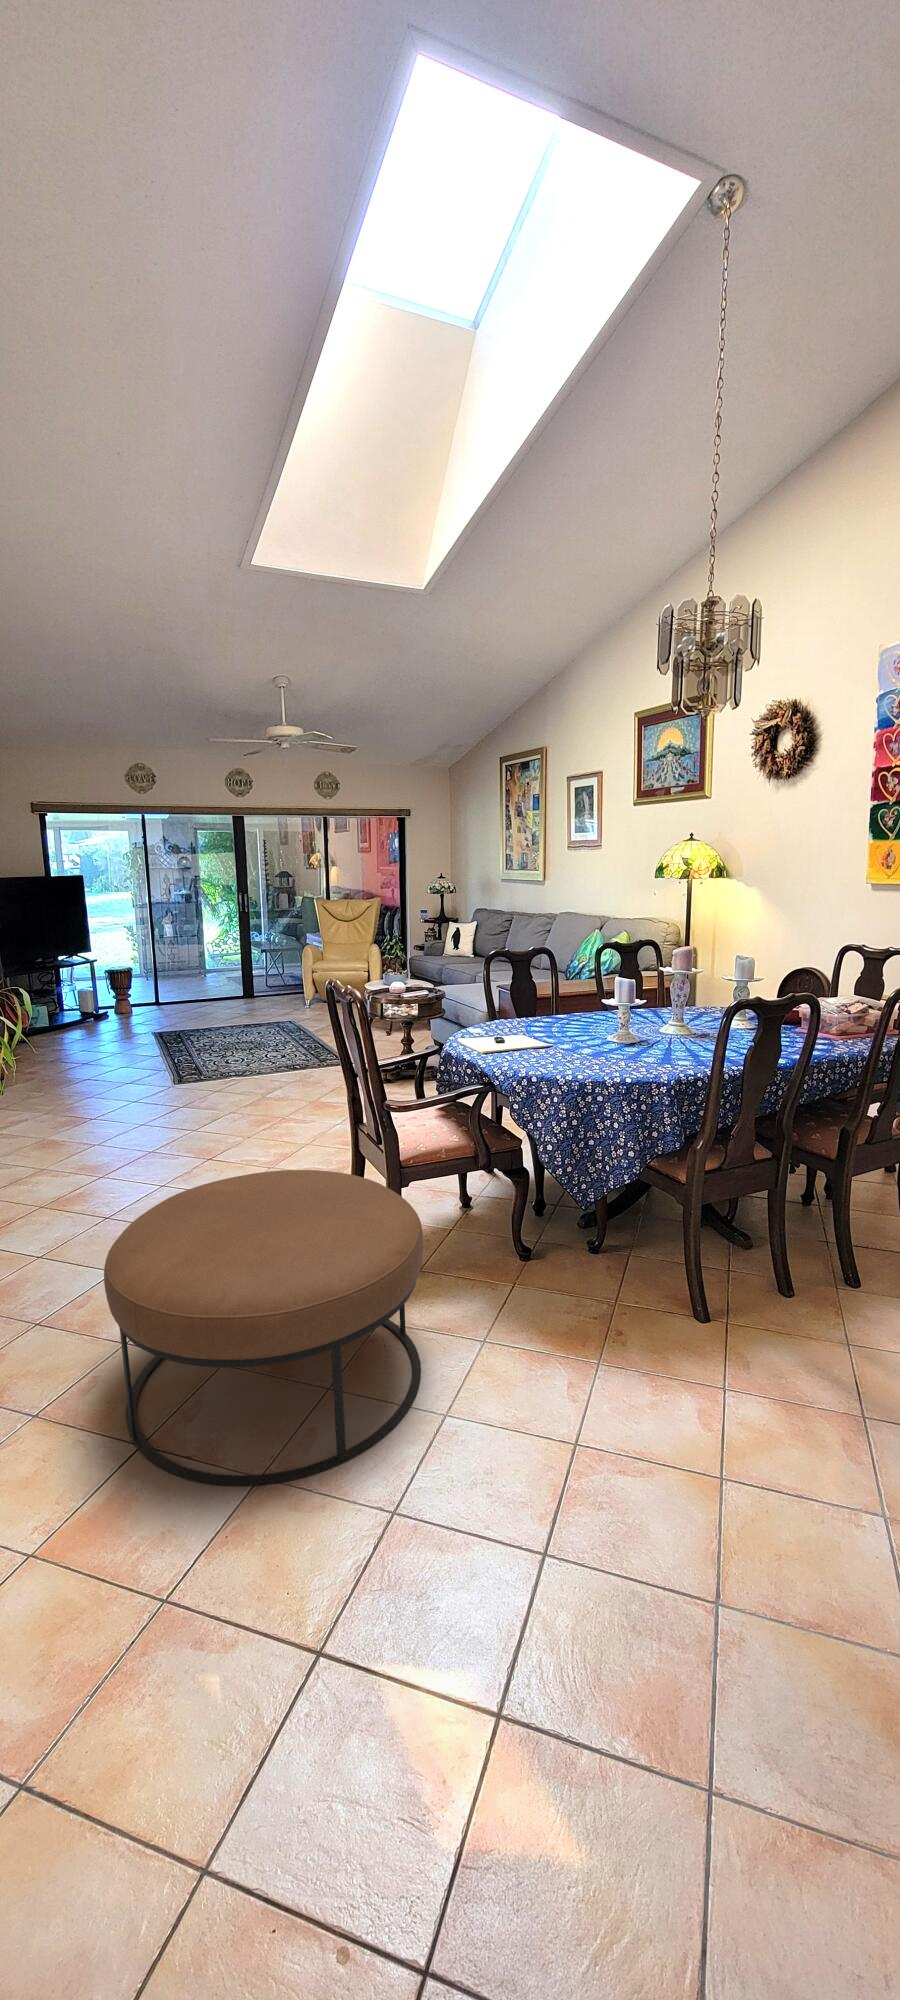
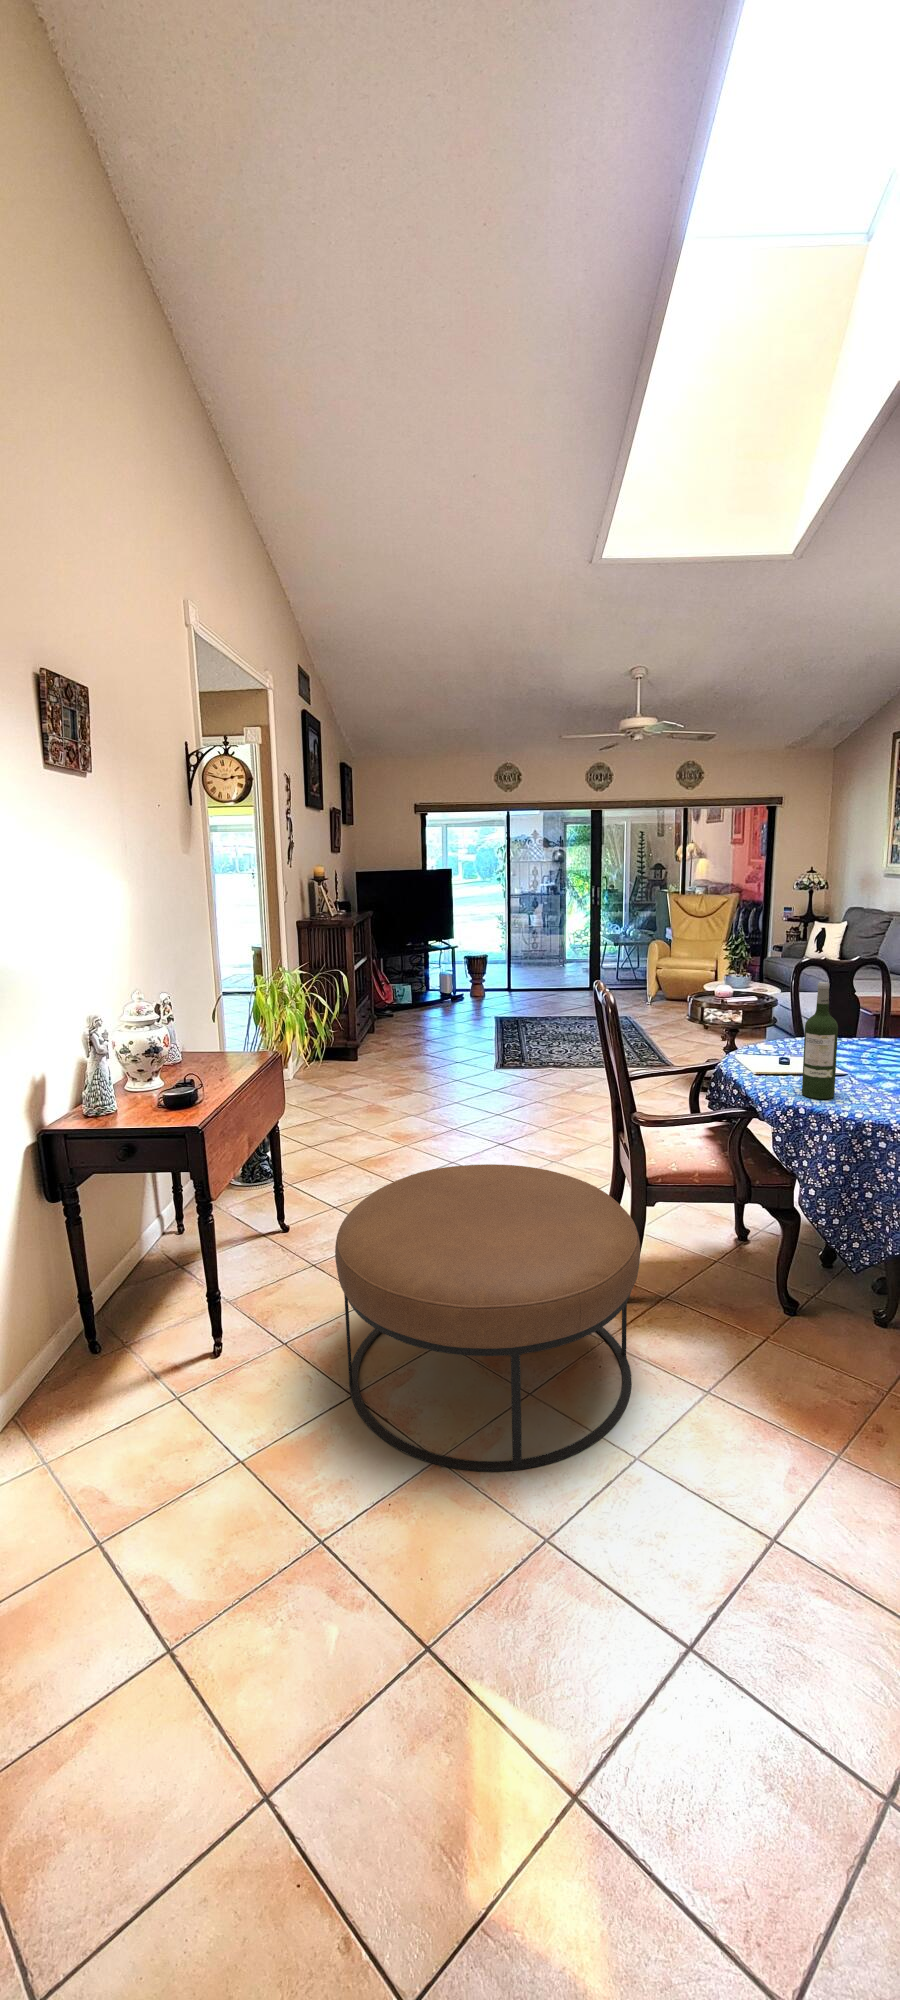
wine bottle: none [528,966,555,1067] -> present [802,982,838,1099]

